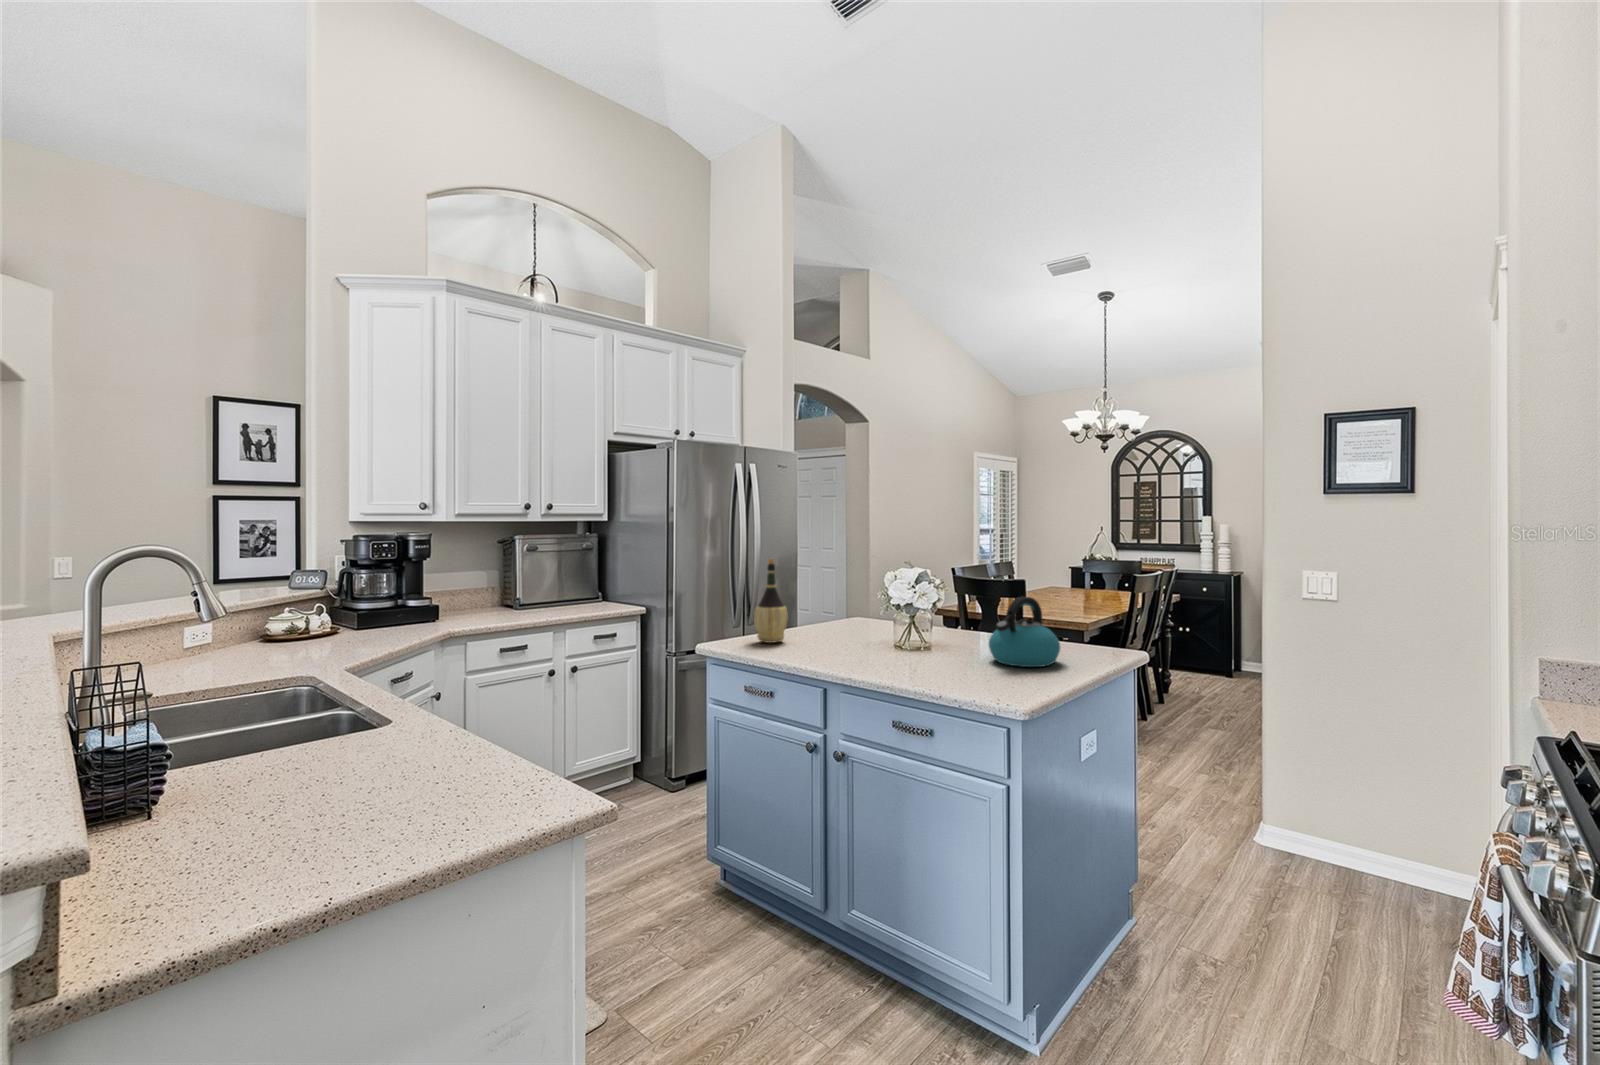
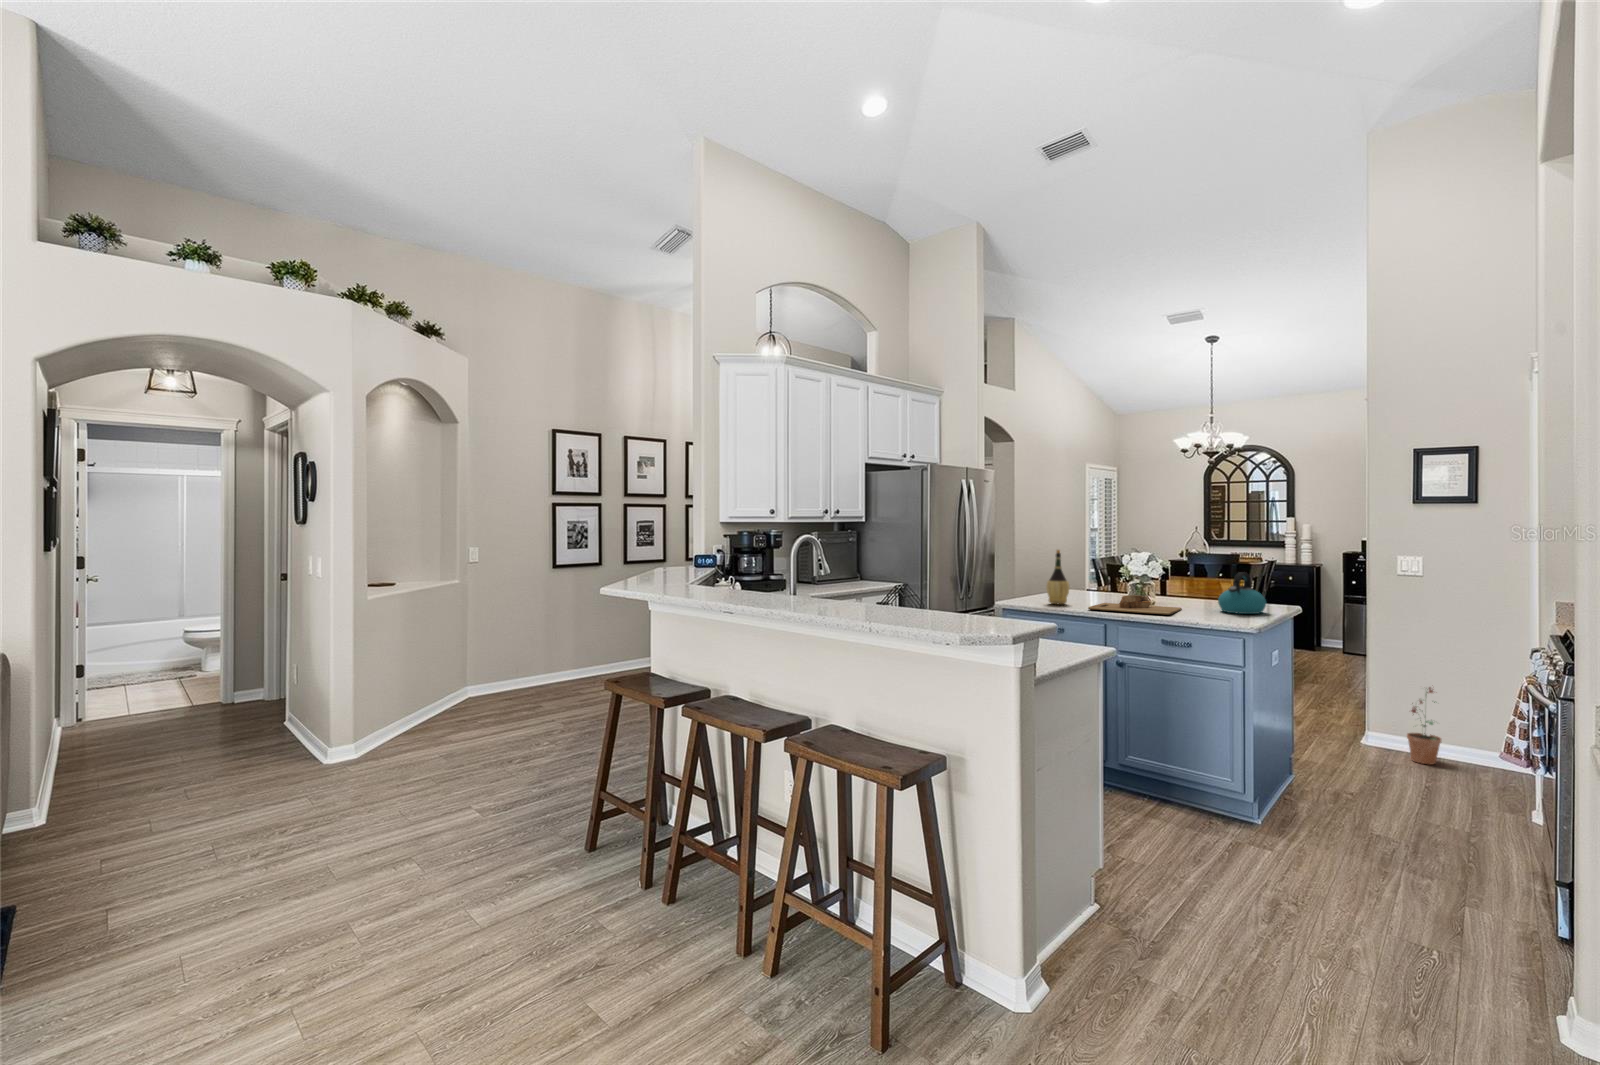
cutting board: none [791,632,939,668] -> present [1088,595,1182,615]
potted plant: none [1302,752,1361,882] -> present [1407,687,1441,764]

